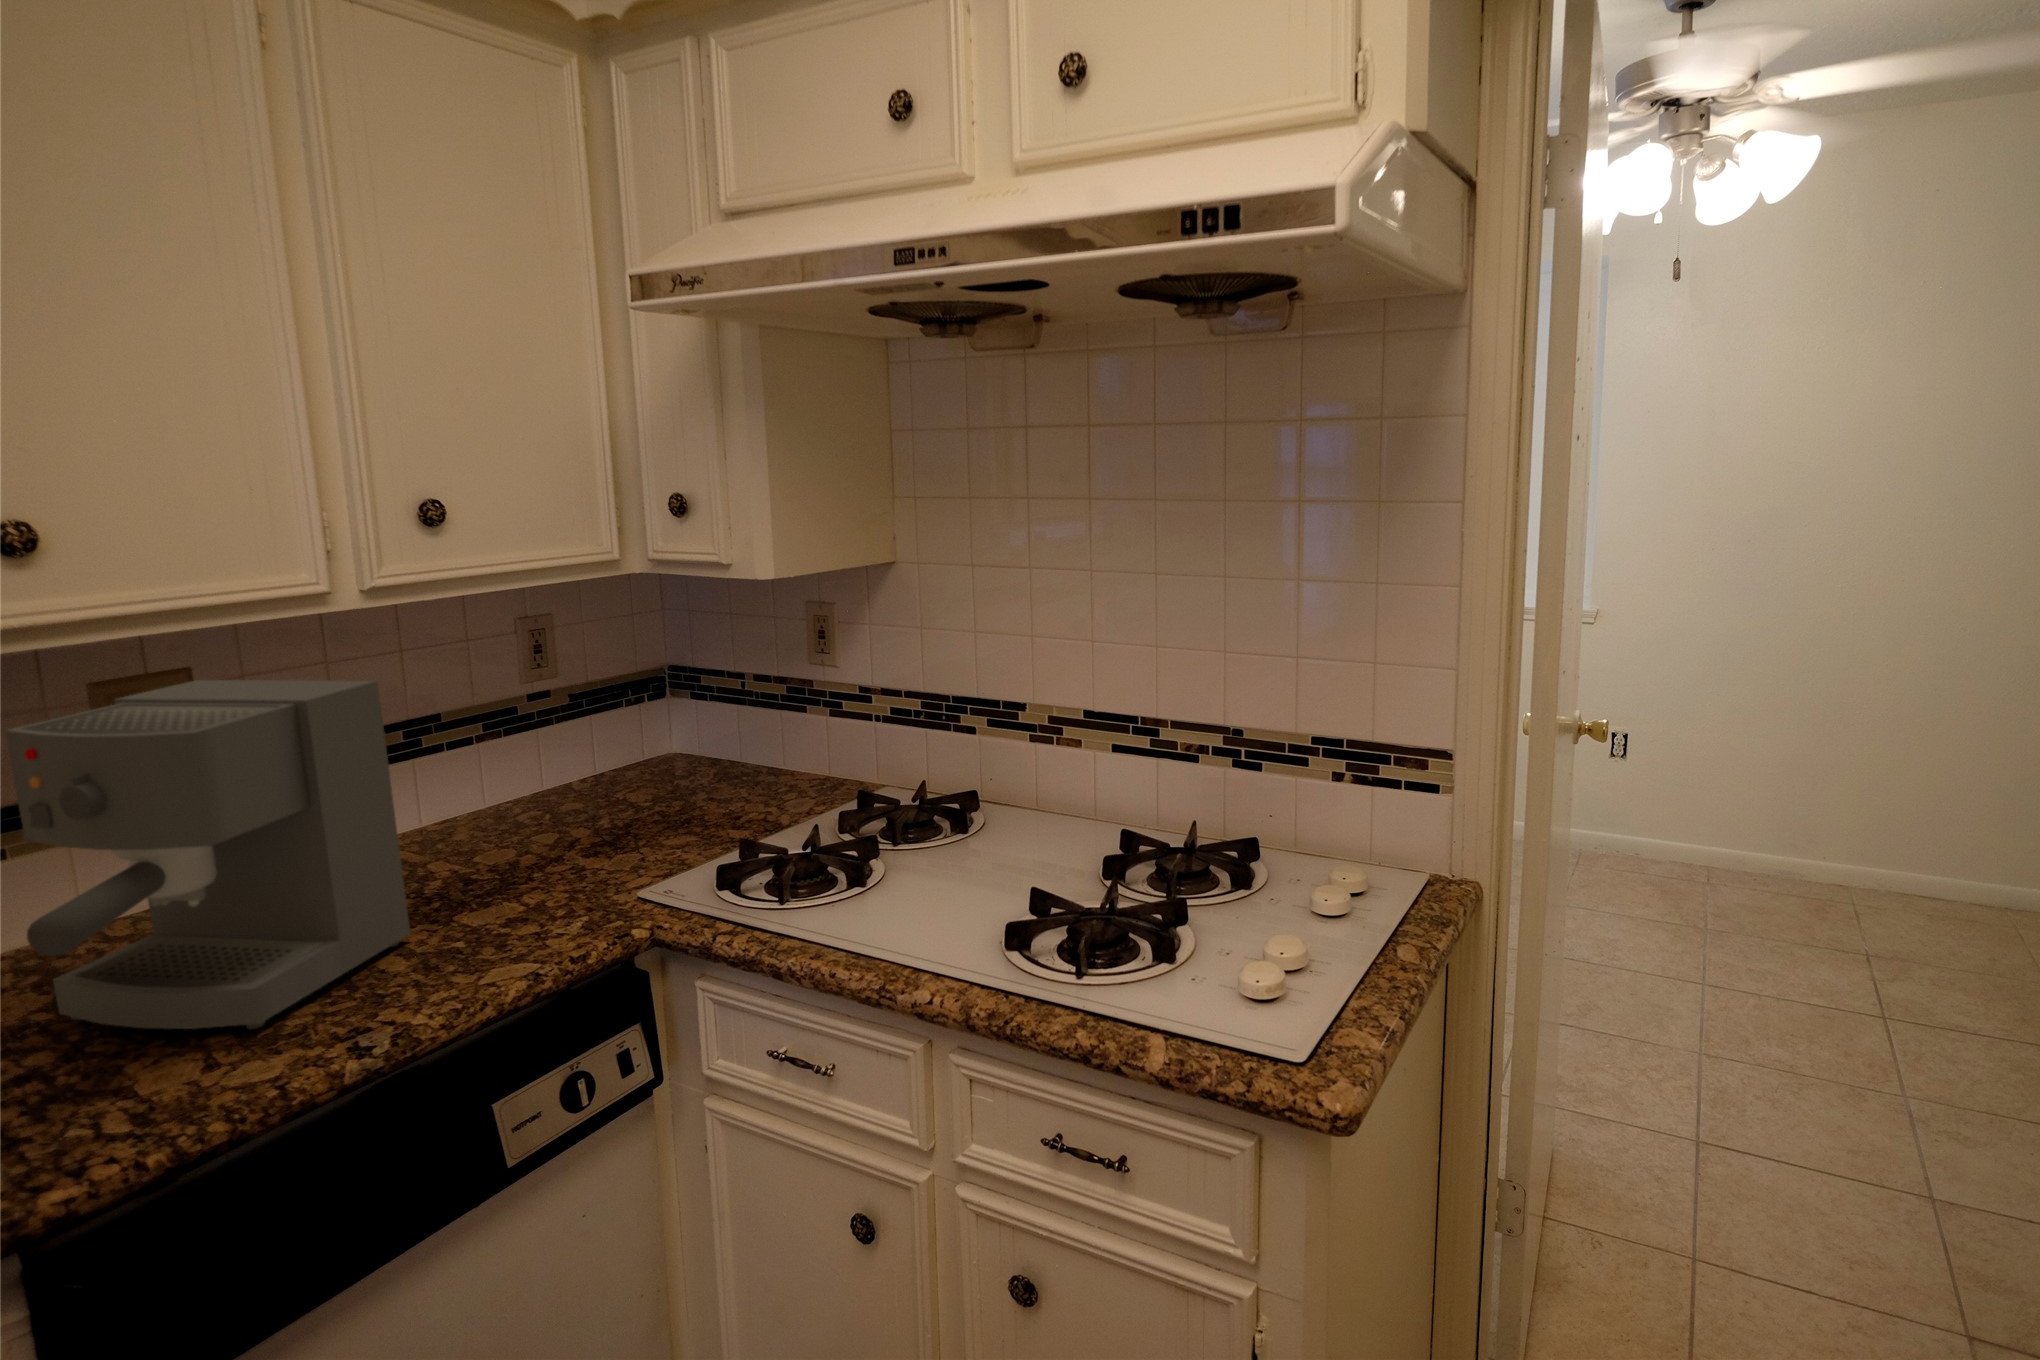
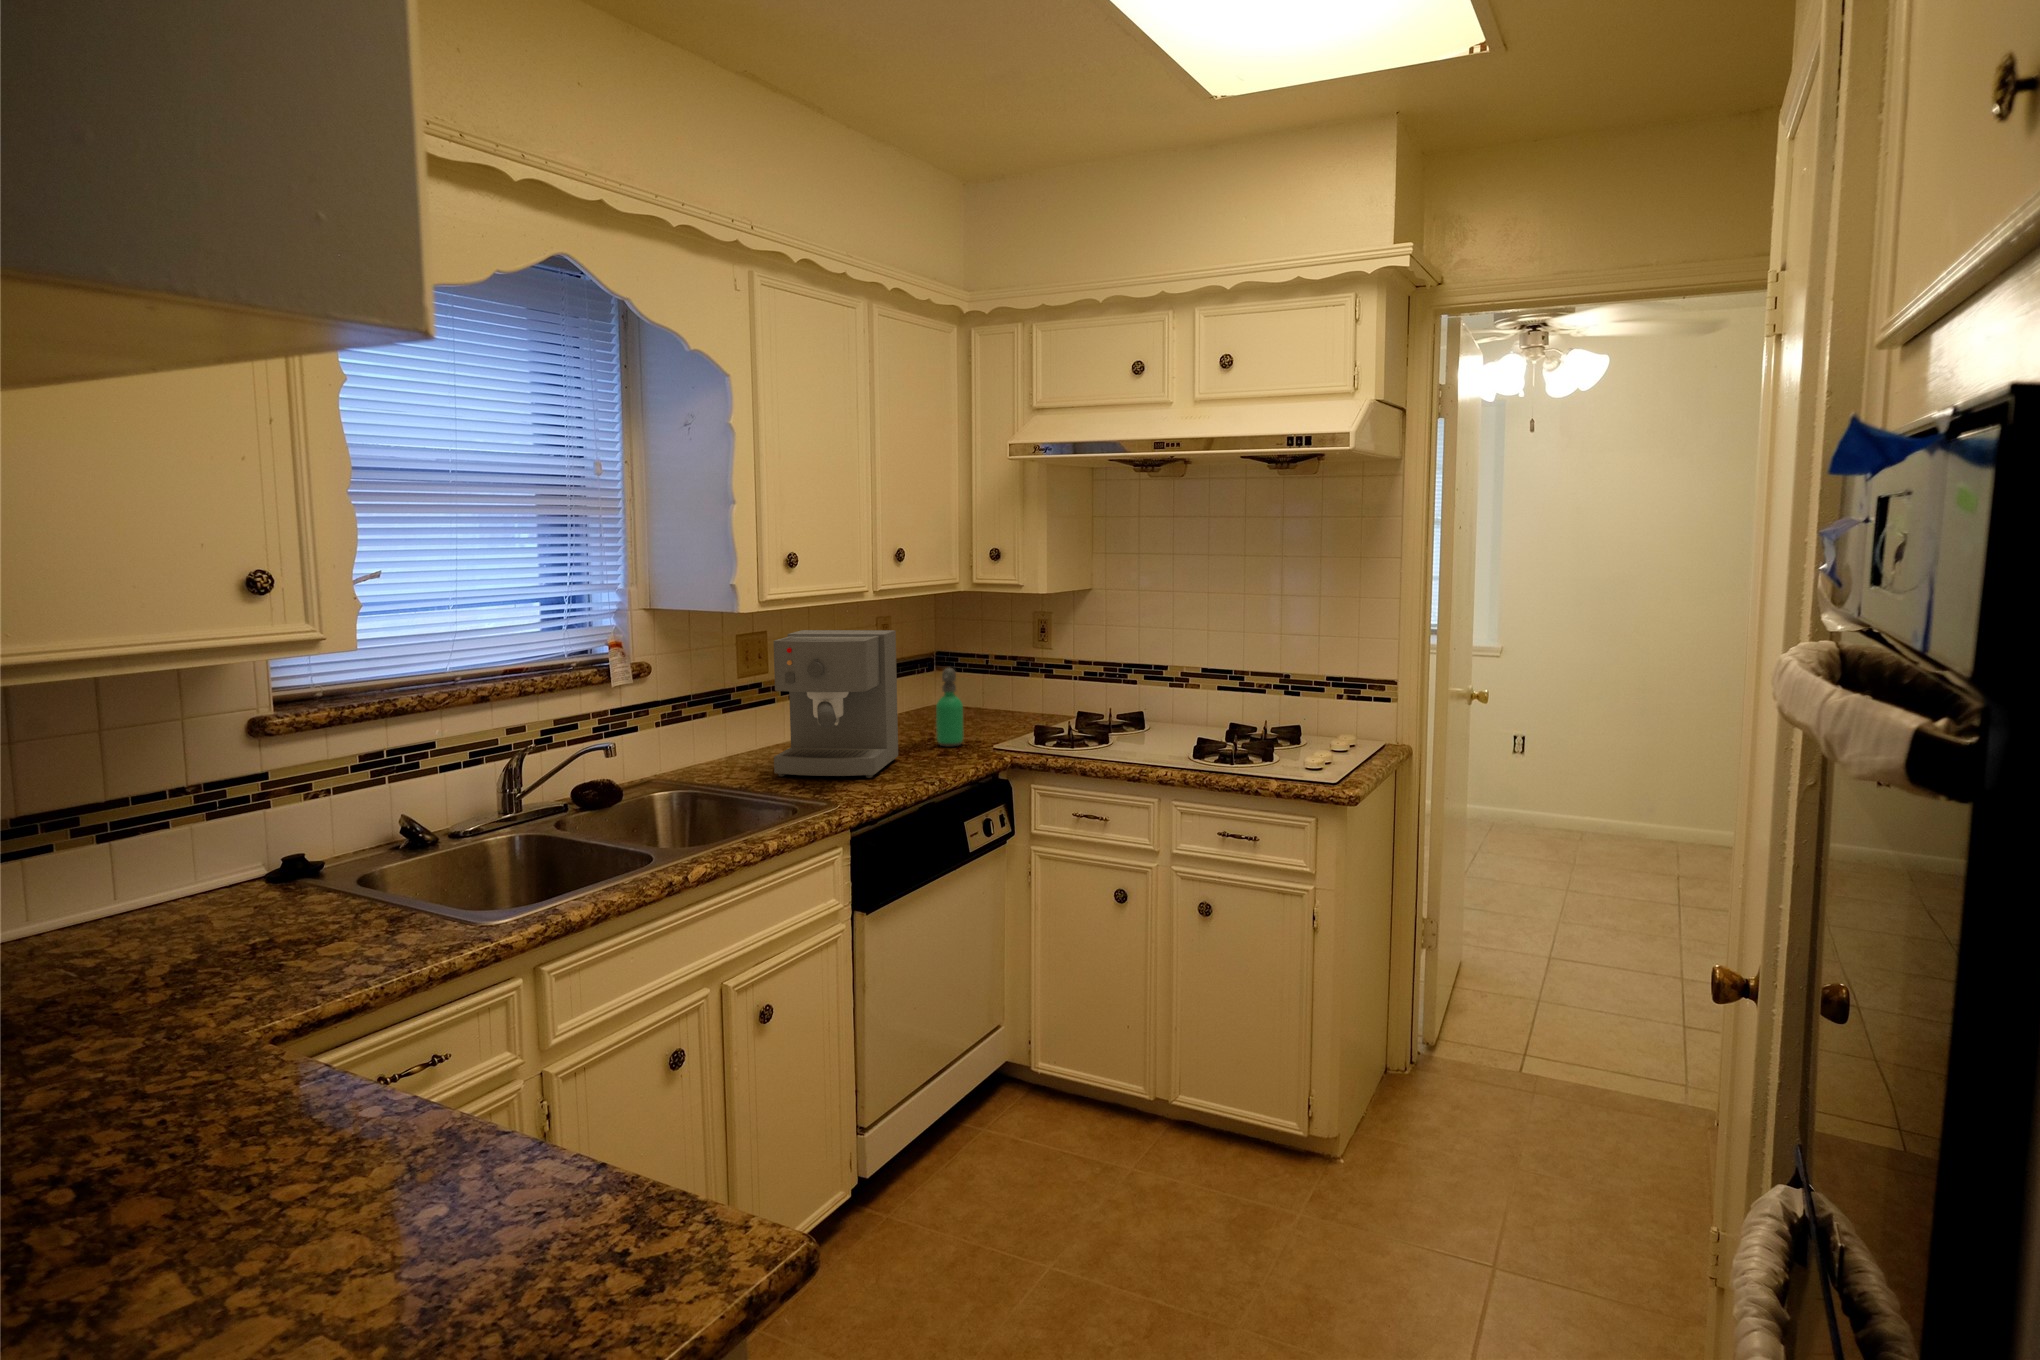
soap dispenser: none [530,736,596,891] -> present [936,668,963,746]

